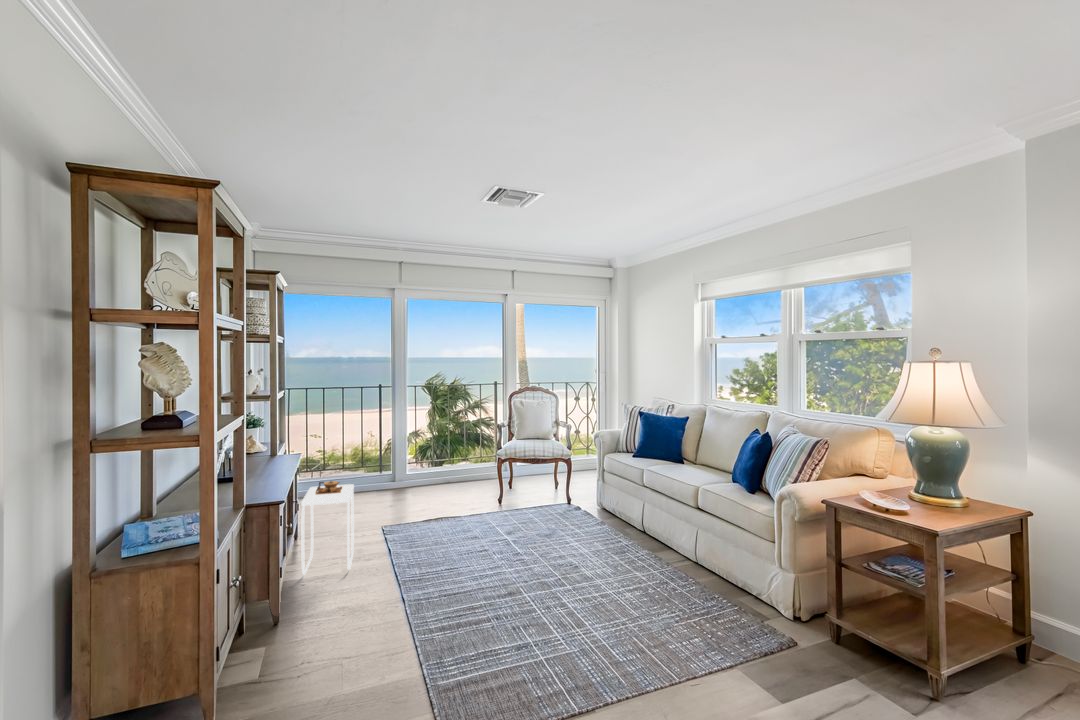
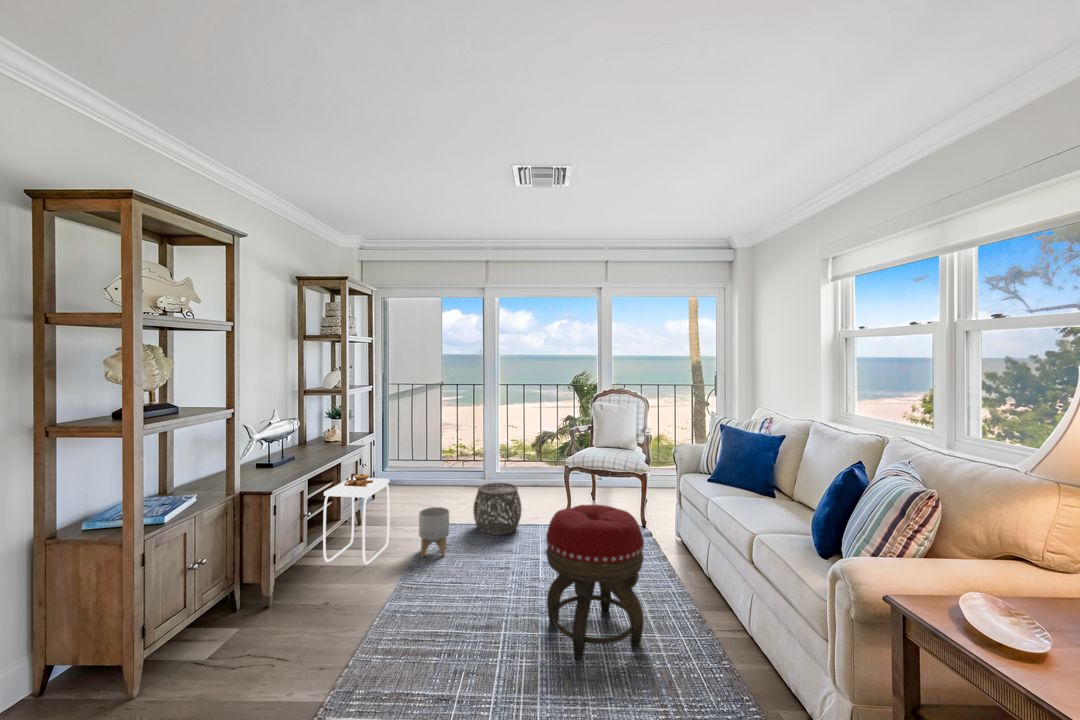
woven basket: none [425,479,472,528] -> present [473,483,522,535]
footstool: none [555,479,635,599] -> present [546,505,644,660]
planter: none [392,506,421,555] -> present [419,507,449,557]

